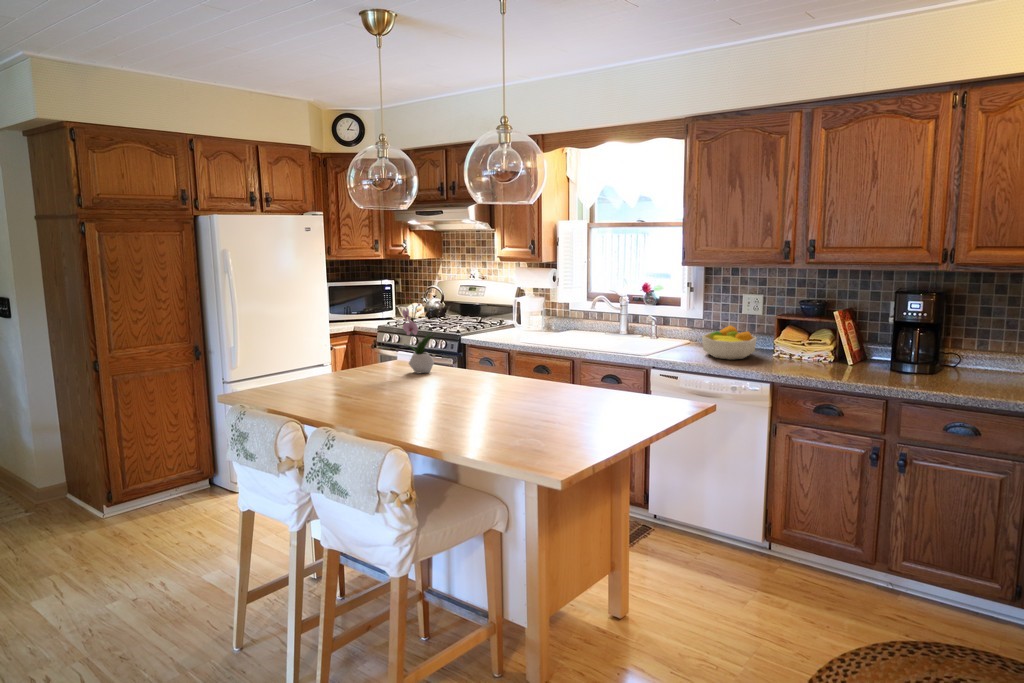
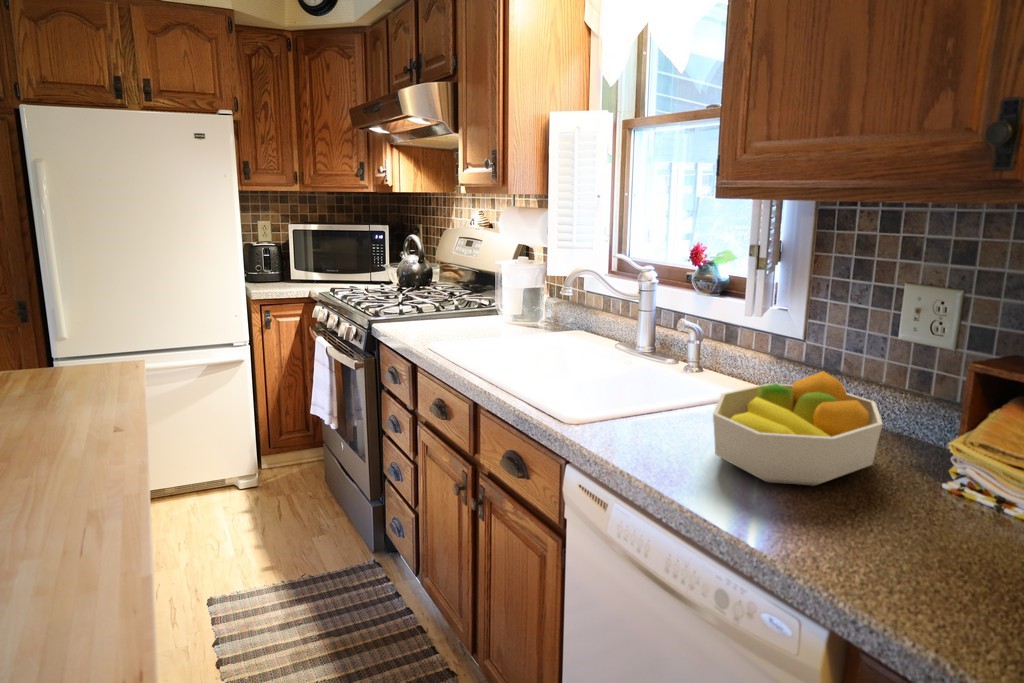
flower arrangement: present [402,297,434,374] -> none [19,236,98,400]

